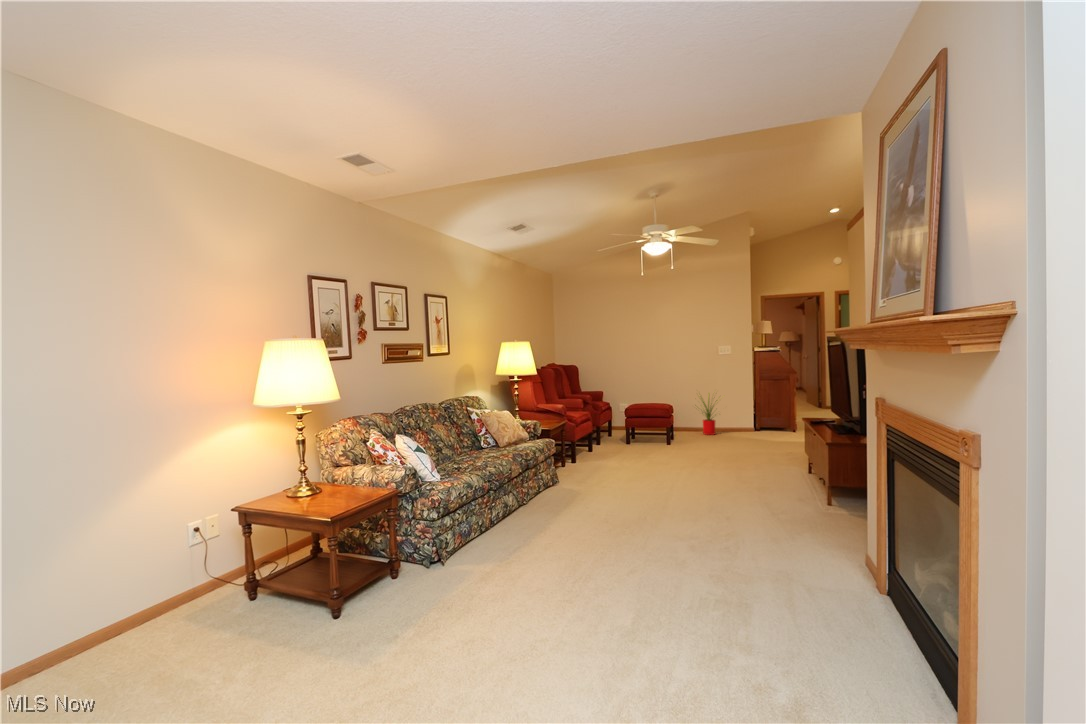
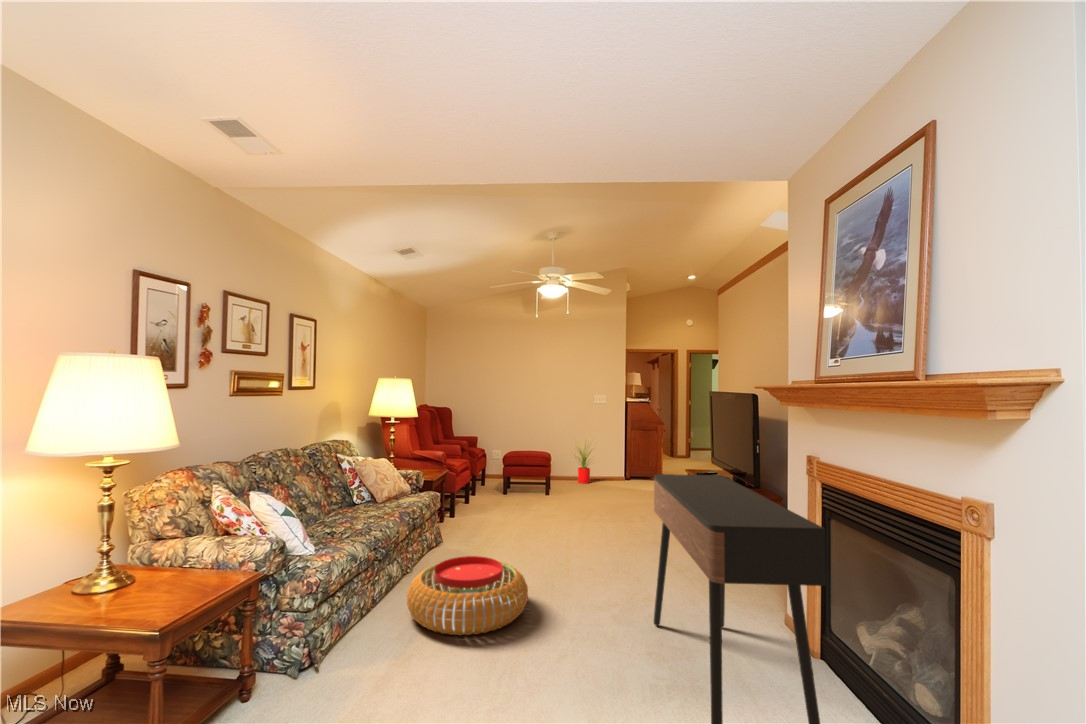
console table: none [722,421,838,679] -> present [654,474,826,724]
pouf: none [514,491,615,551] -> present [407,556,528,635]

